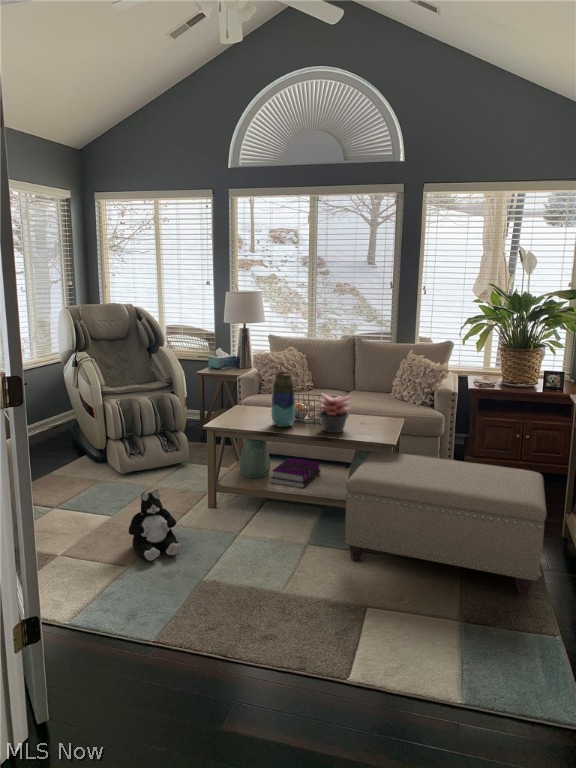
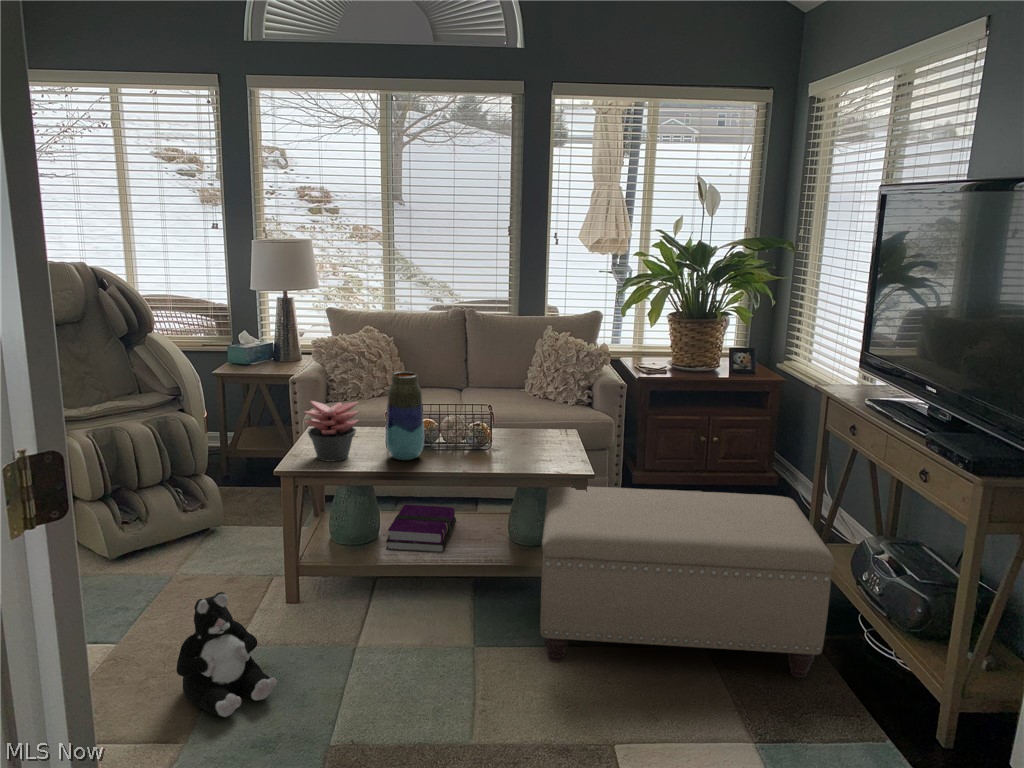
succulent plant: present [318,394,350,433] -> present [304,401,358,462]

